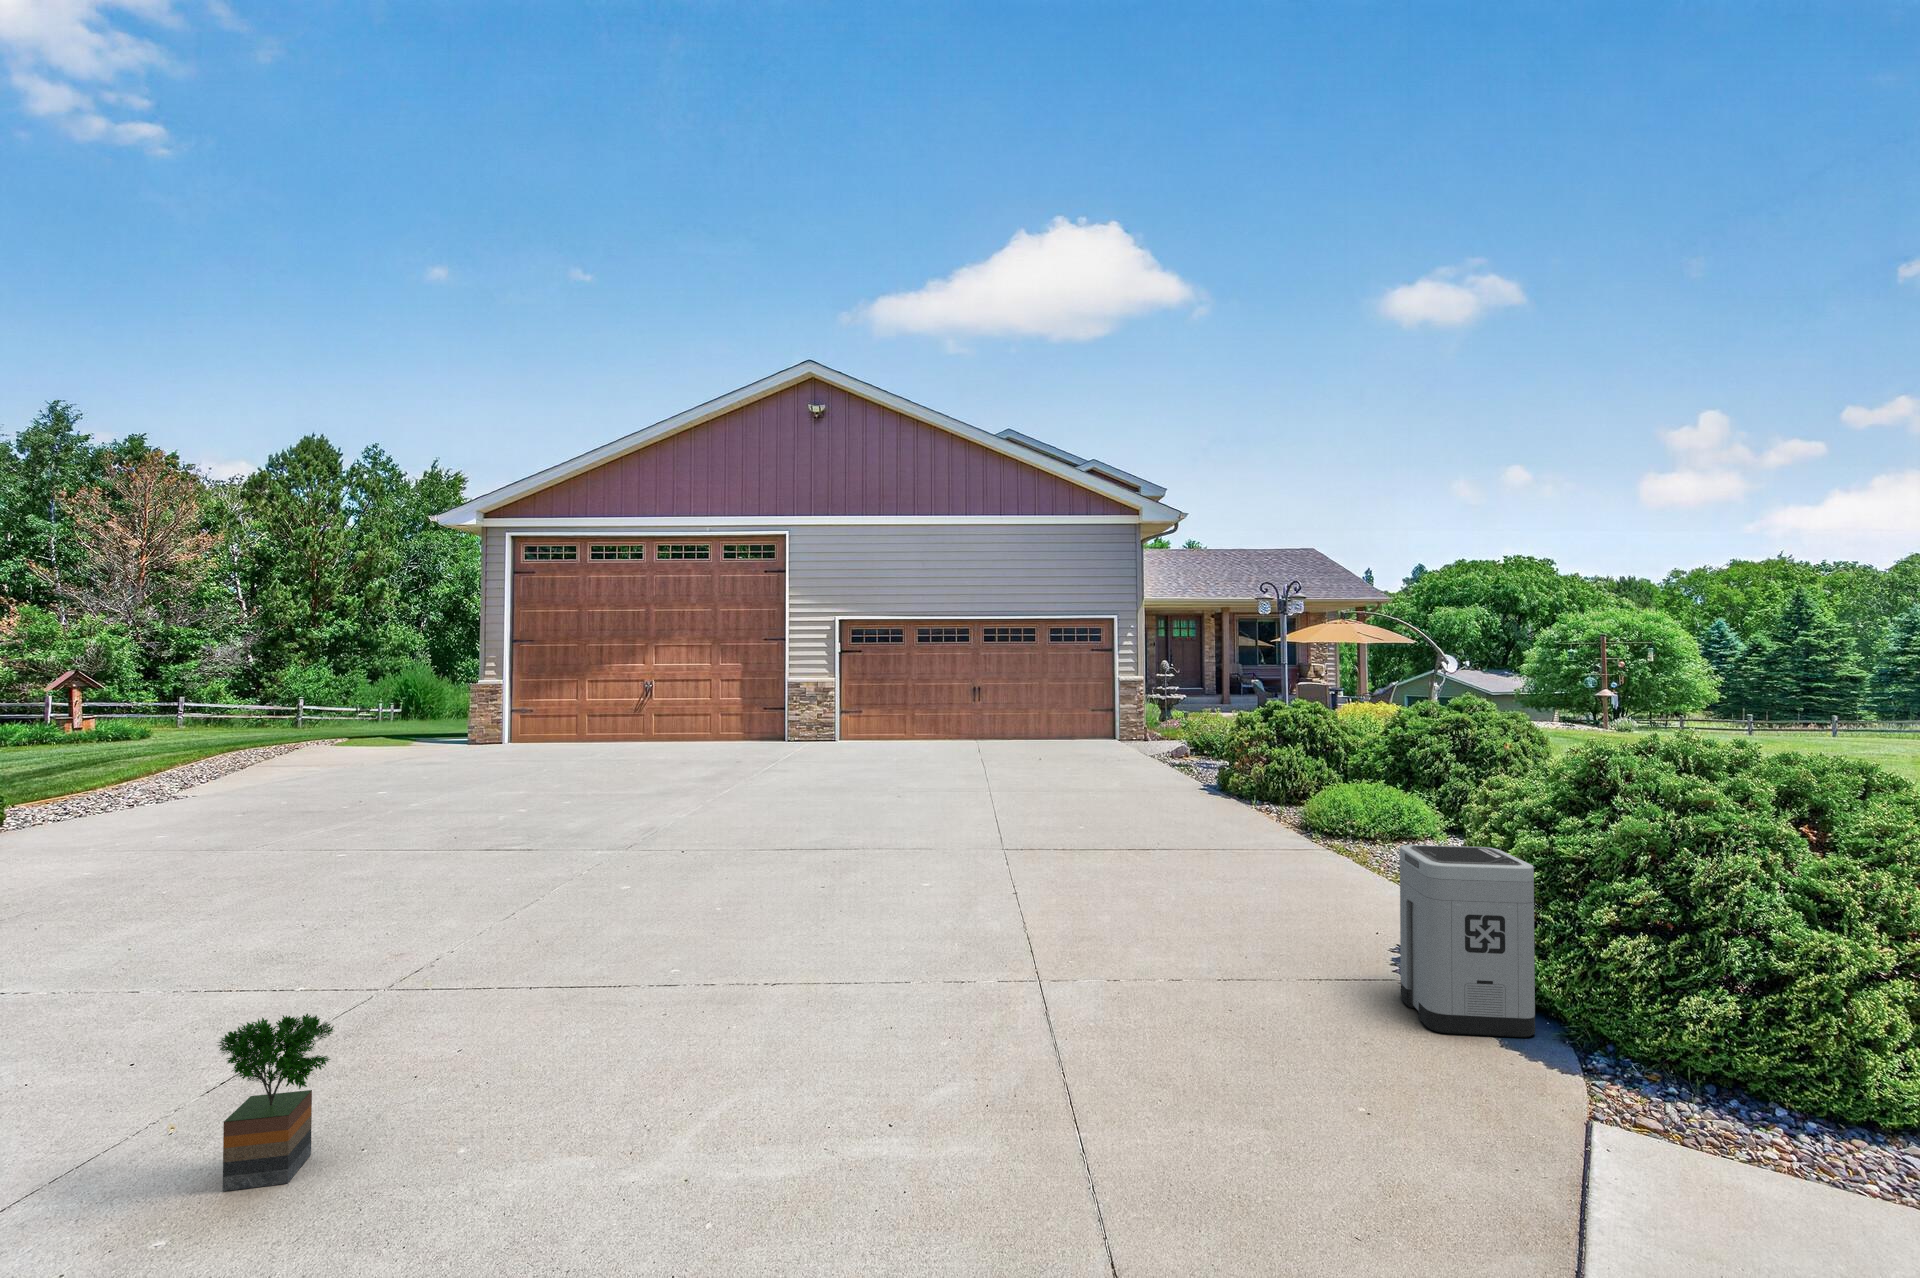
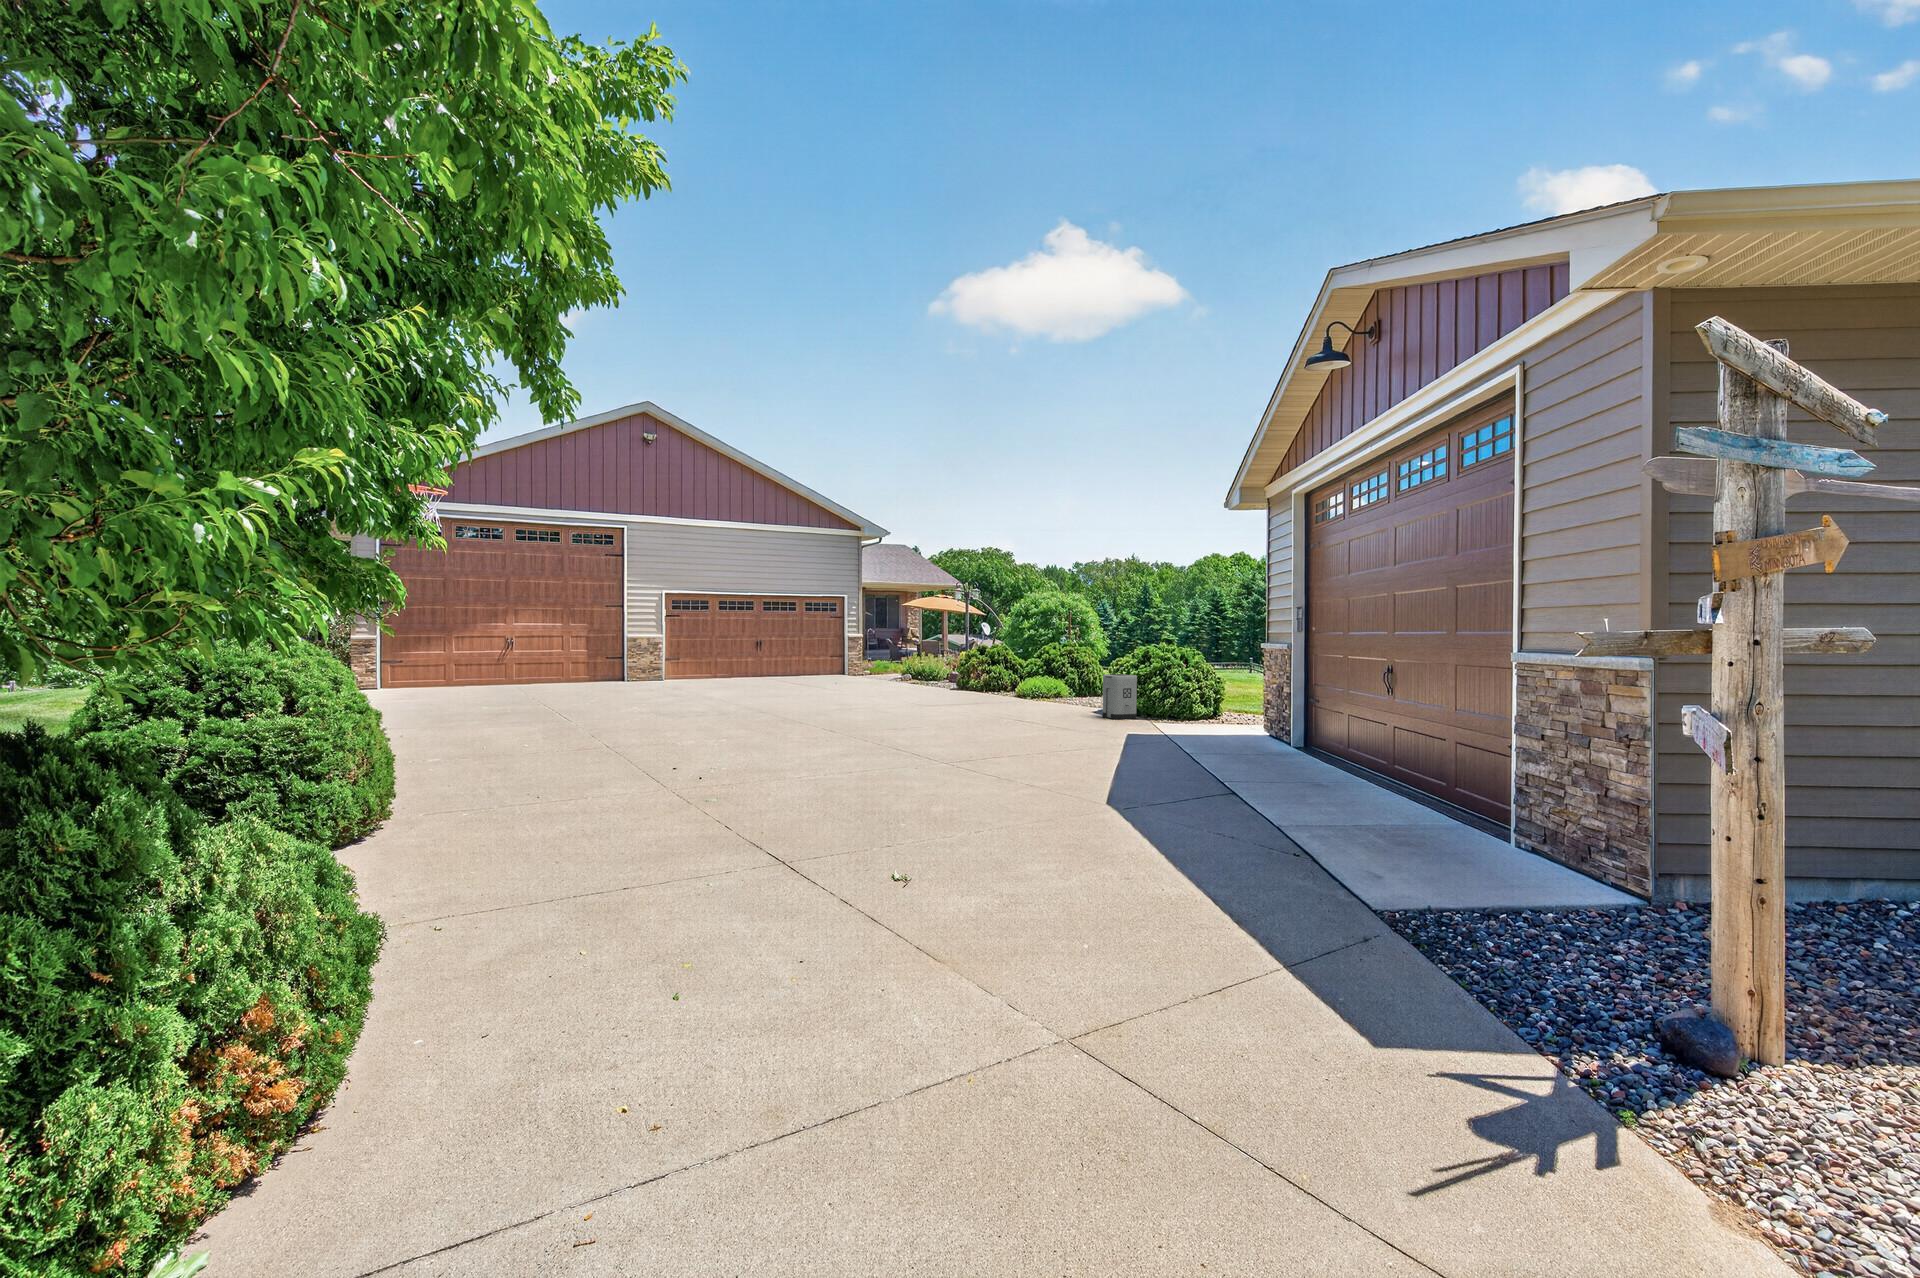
potted tree: present [217,1013,334,1191] -> none [909,707,937,744]

